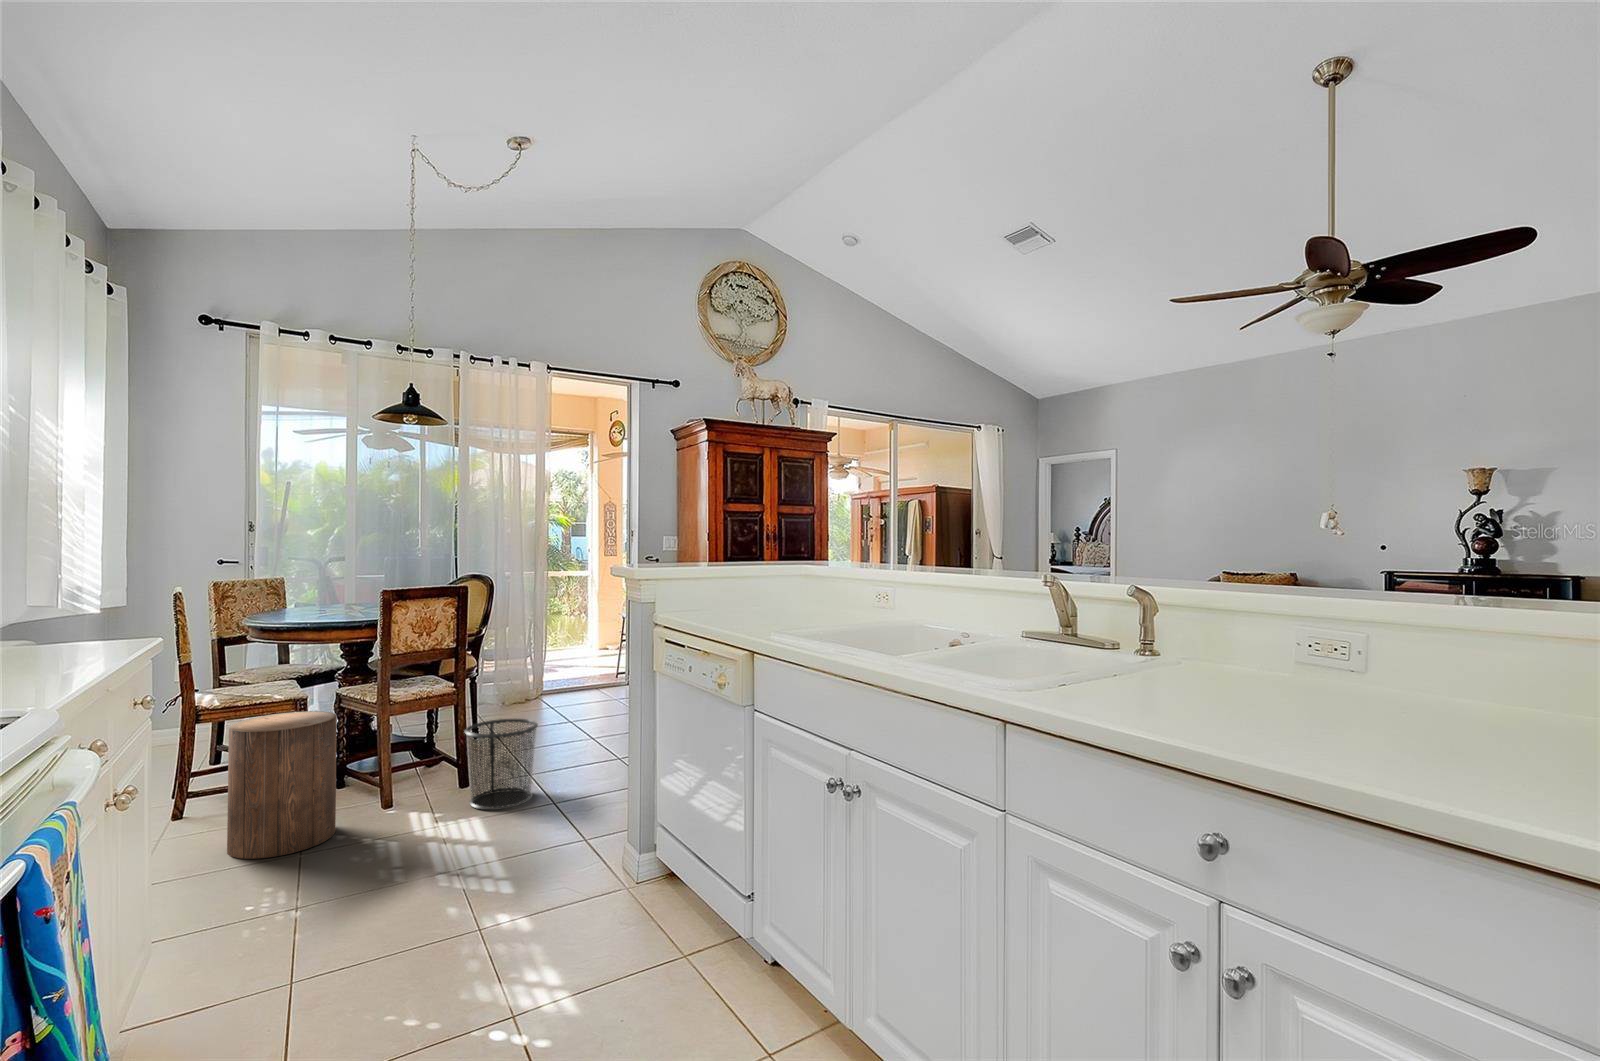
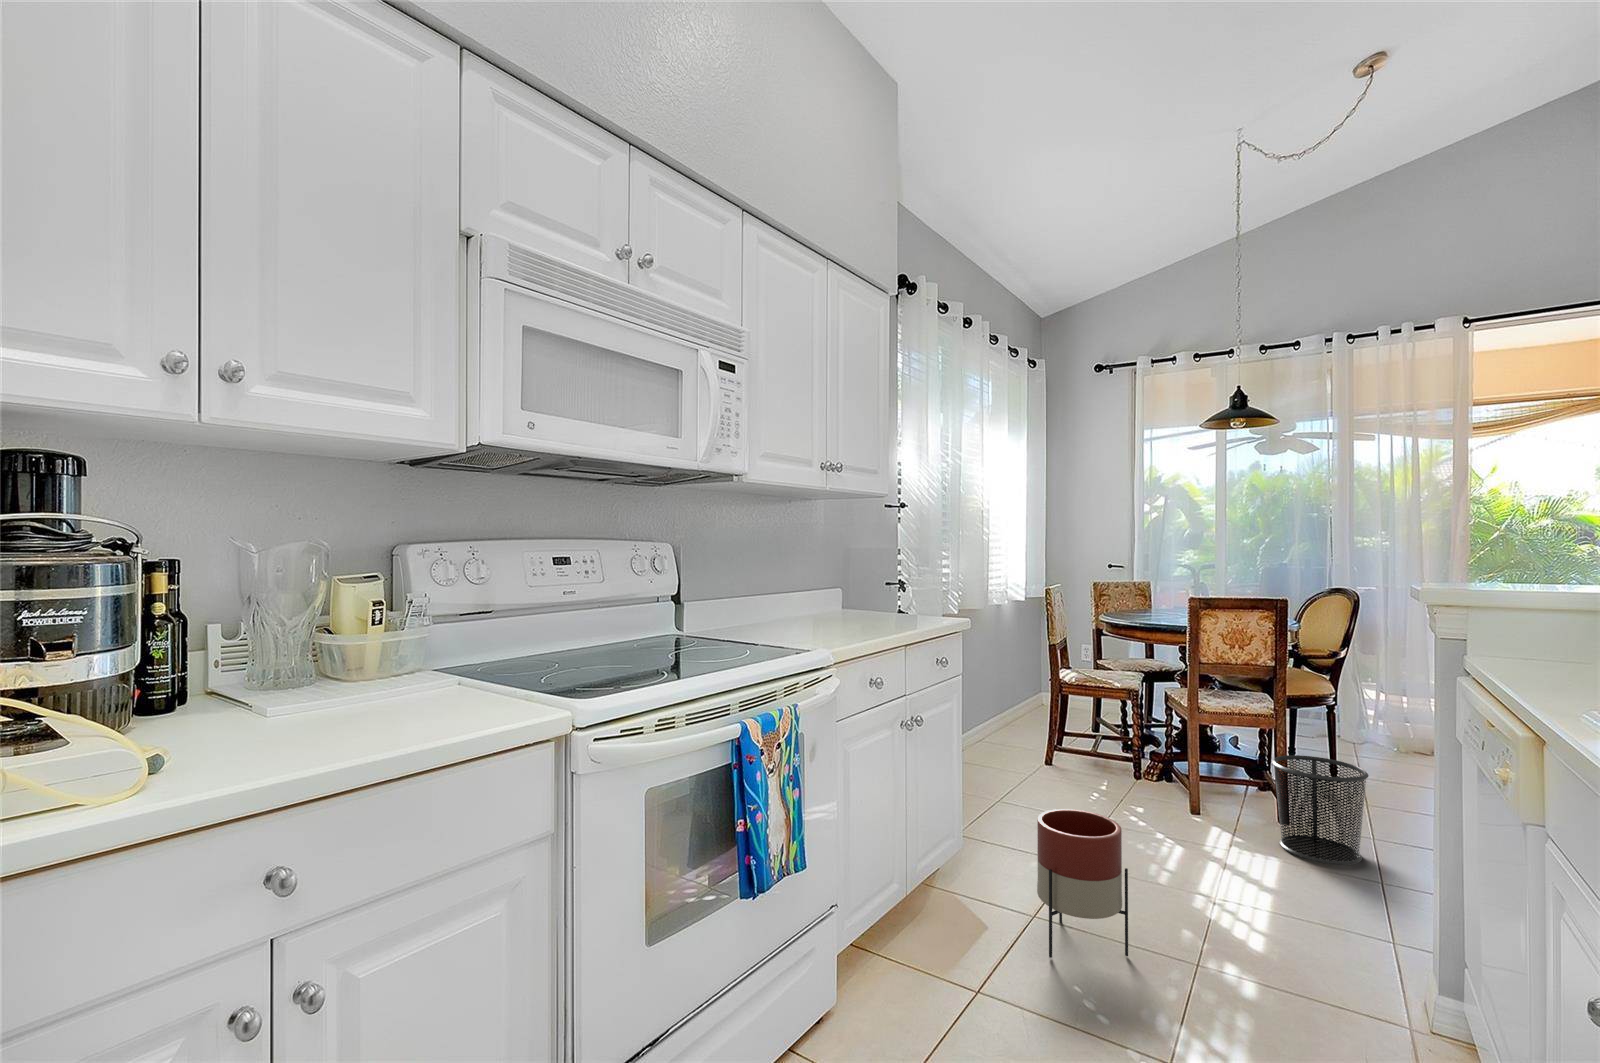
stool: present [227,711,337,859] -> none [1060,699,1143,823]
planter: none [308,824,418,1007] -> present [1037,809,1128,958]

